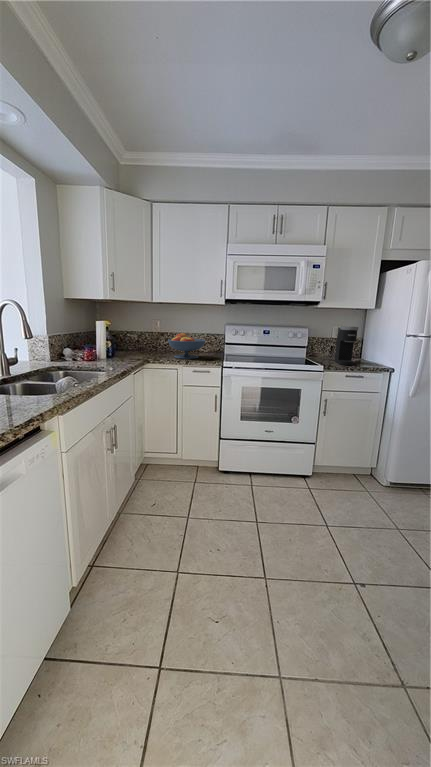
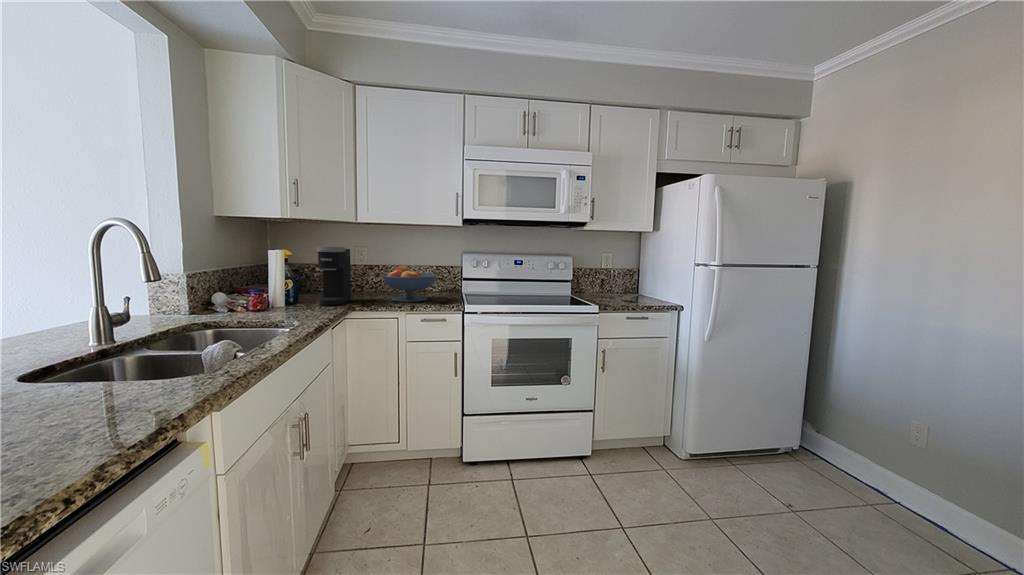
coffee maker: present [335,326,358,365] -> present [317,247,351,306]

